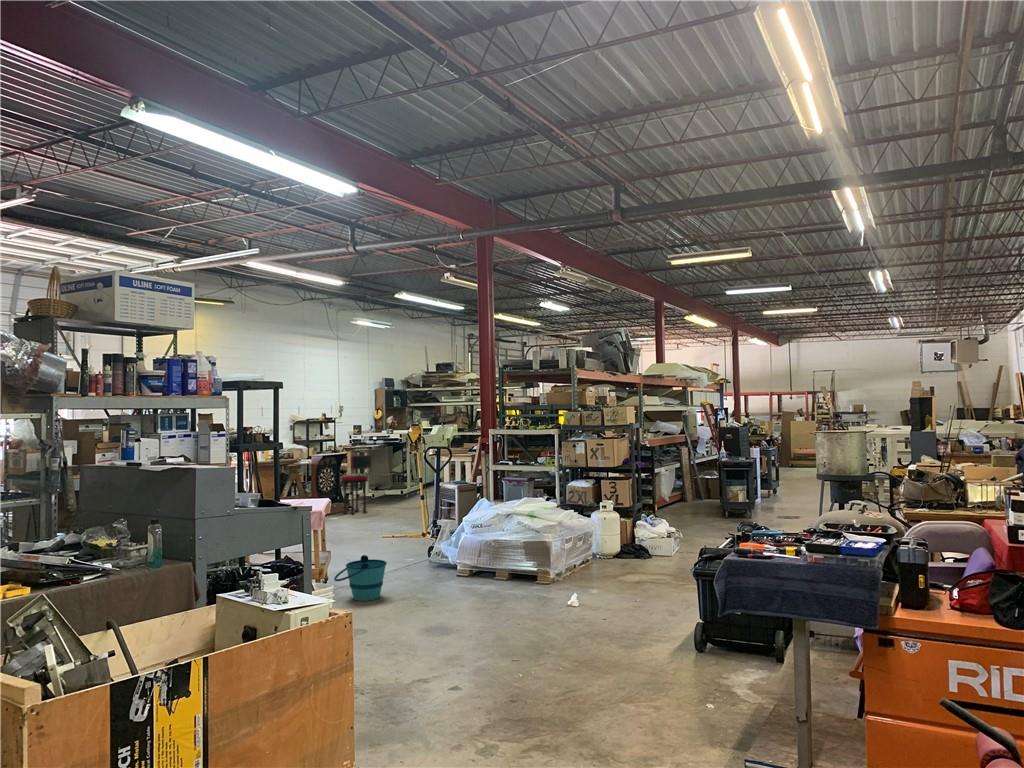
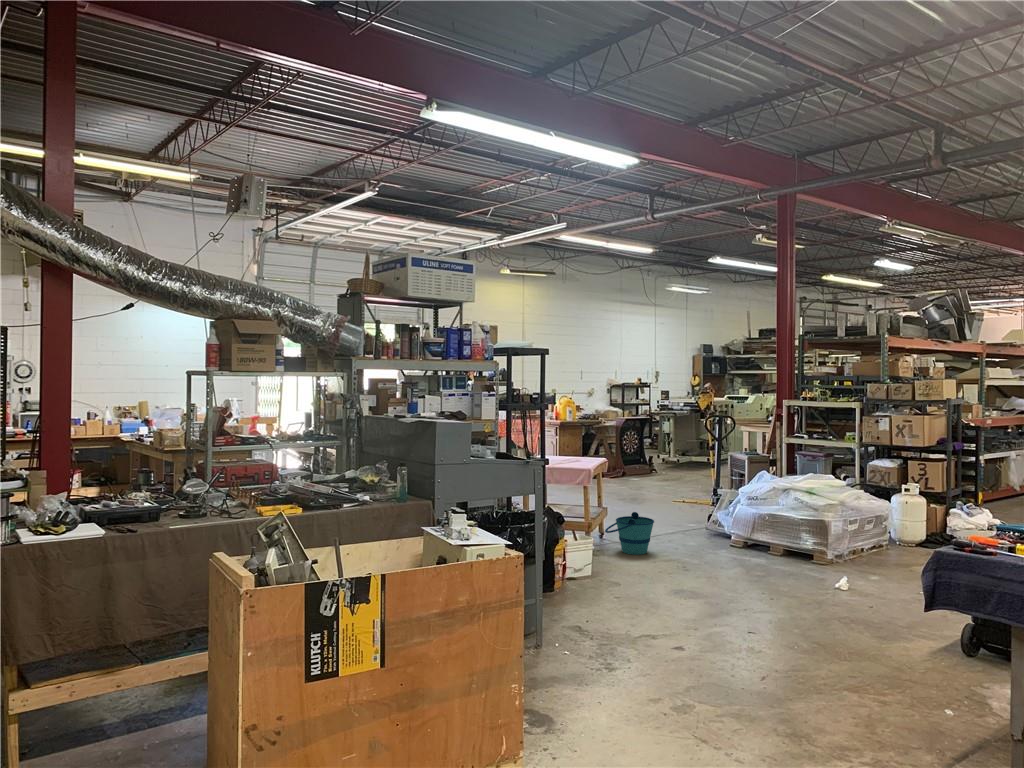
stool: present [340,454,371,515] -> none [645,419,674,474]

